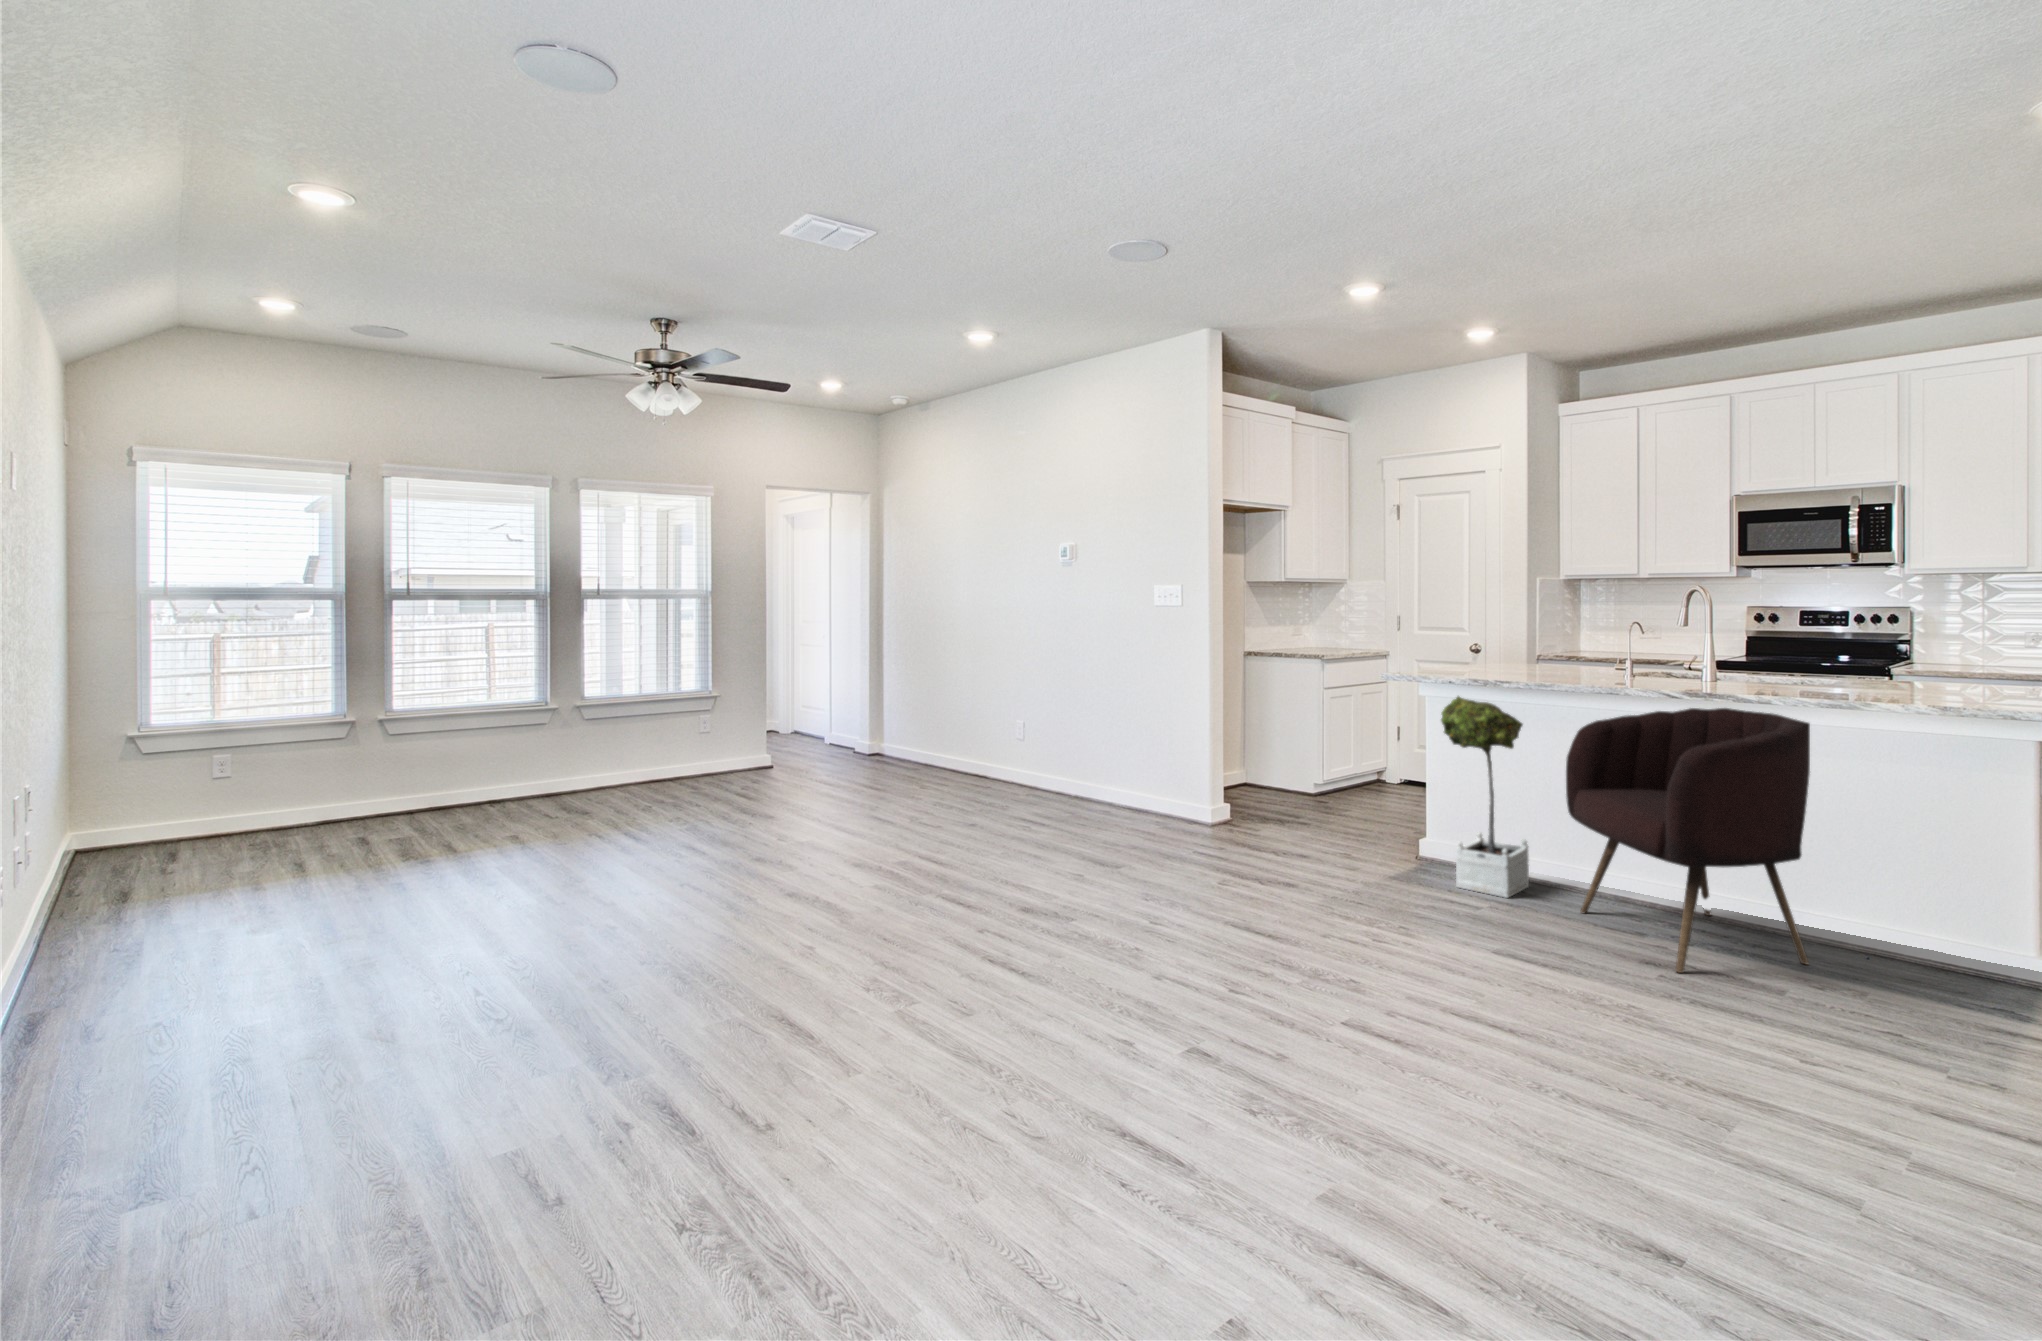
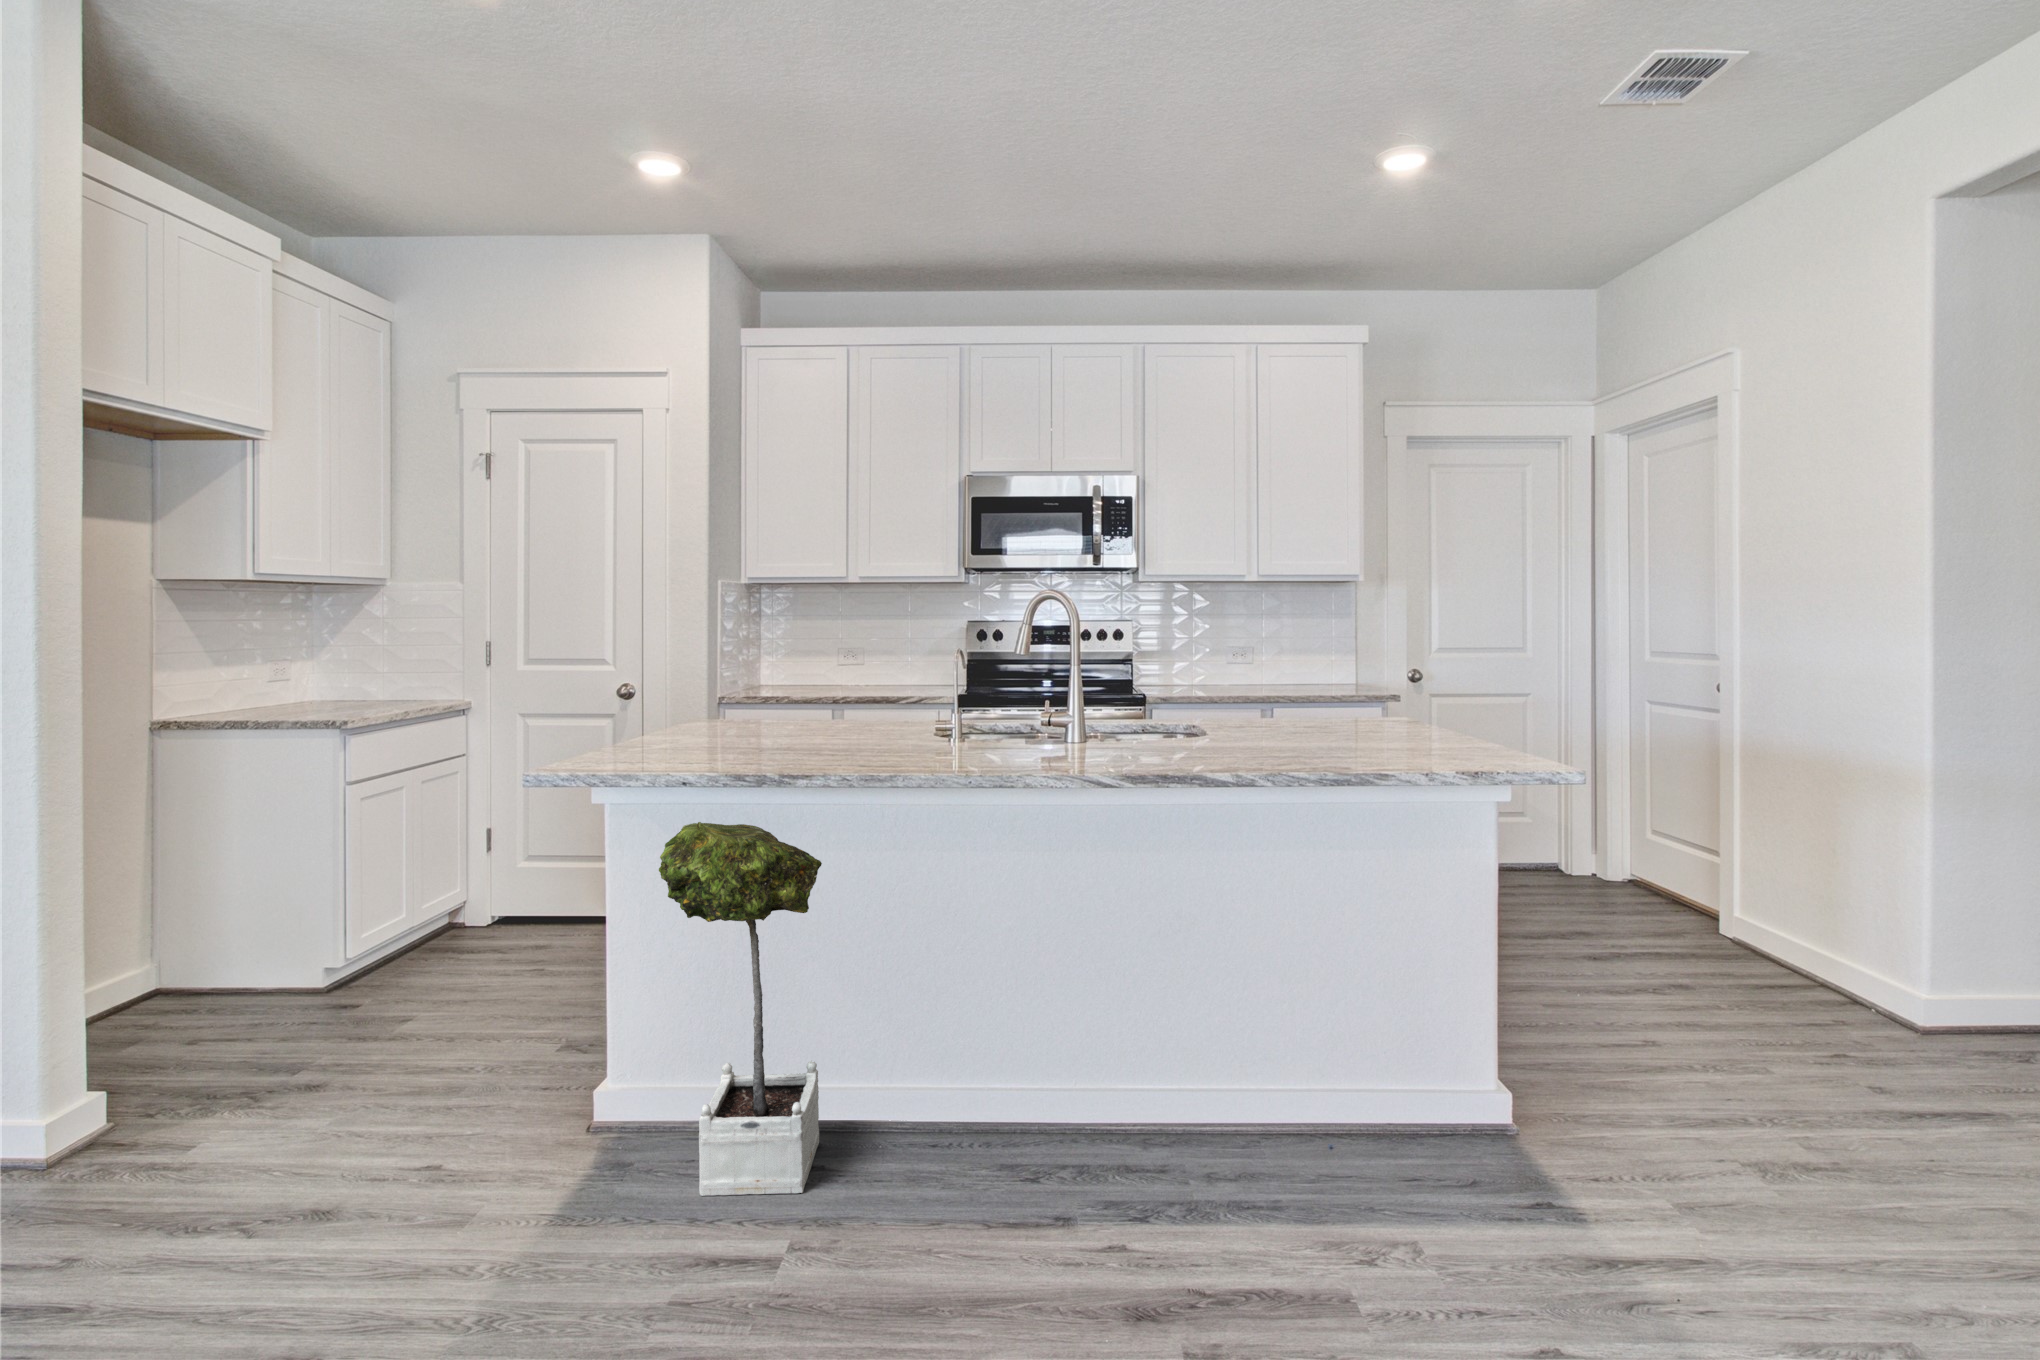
armchair: present [1566,708,1810,973] -> none [904,798,1282,1305]

